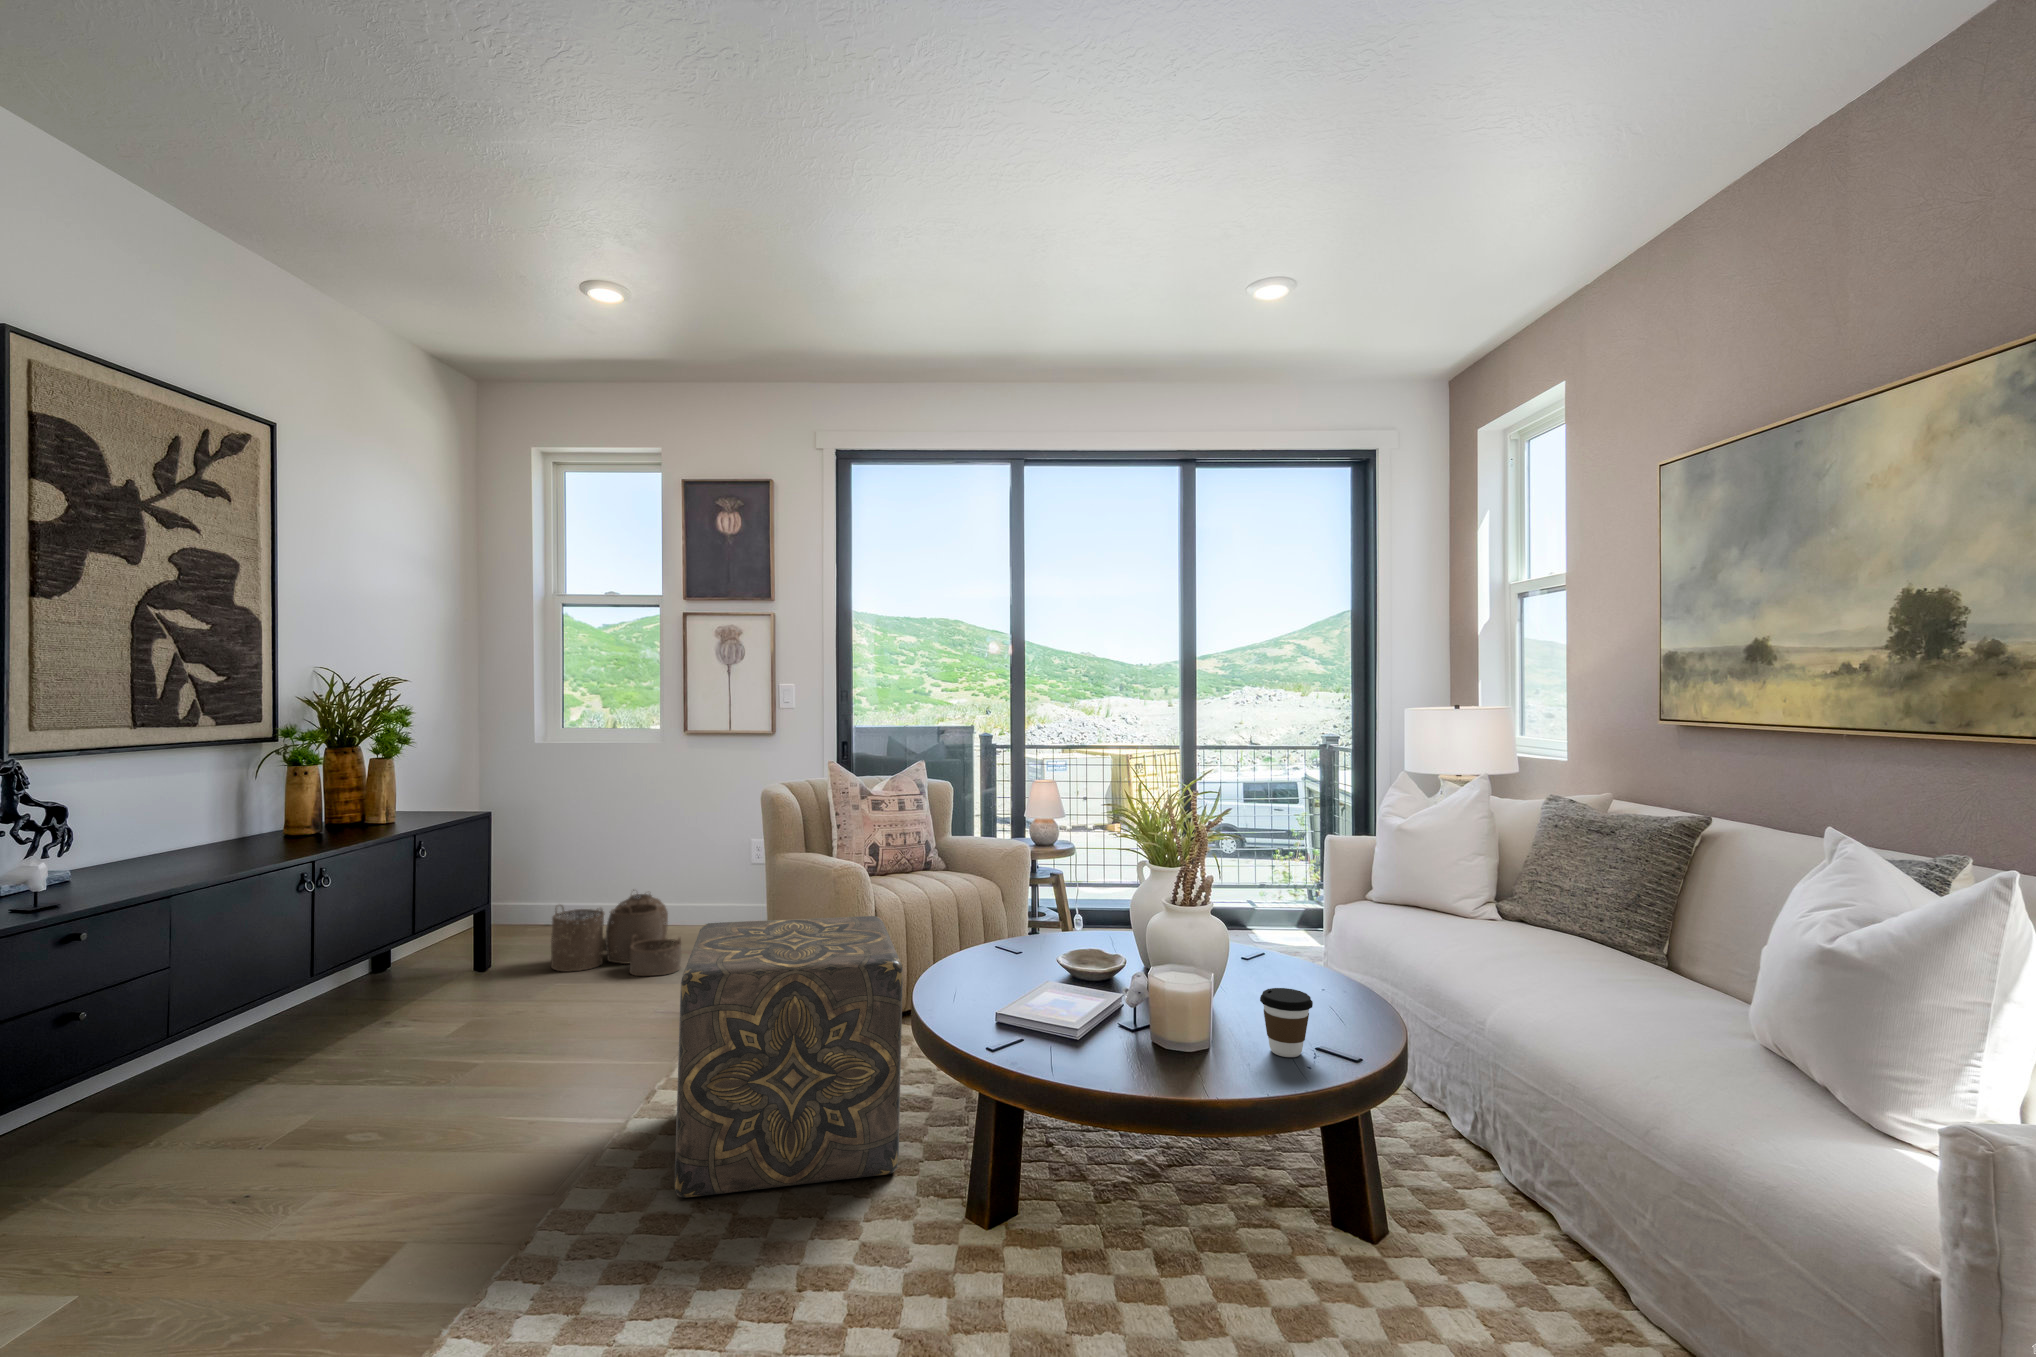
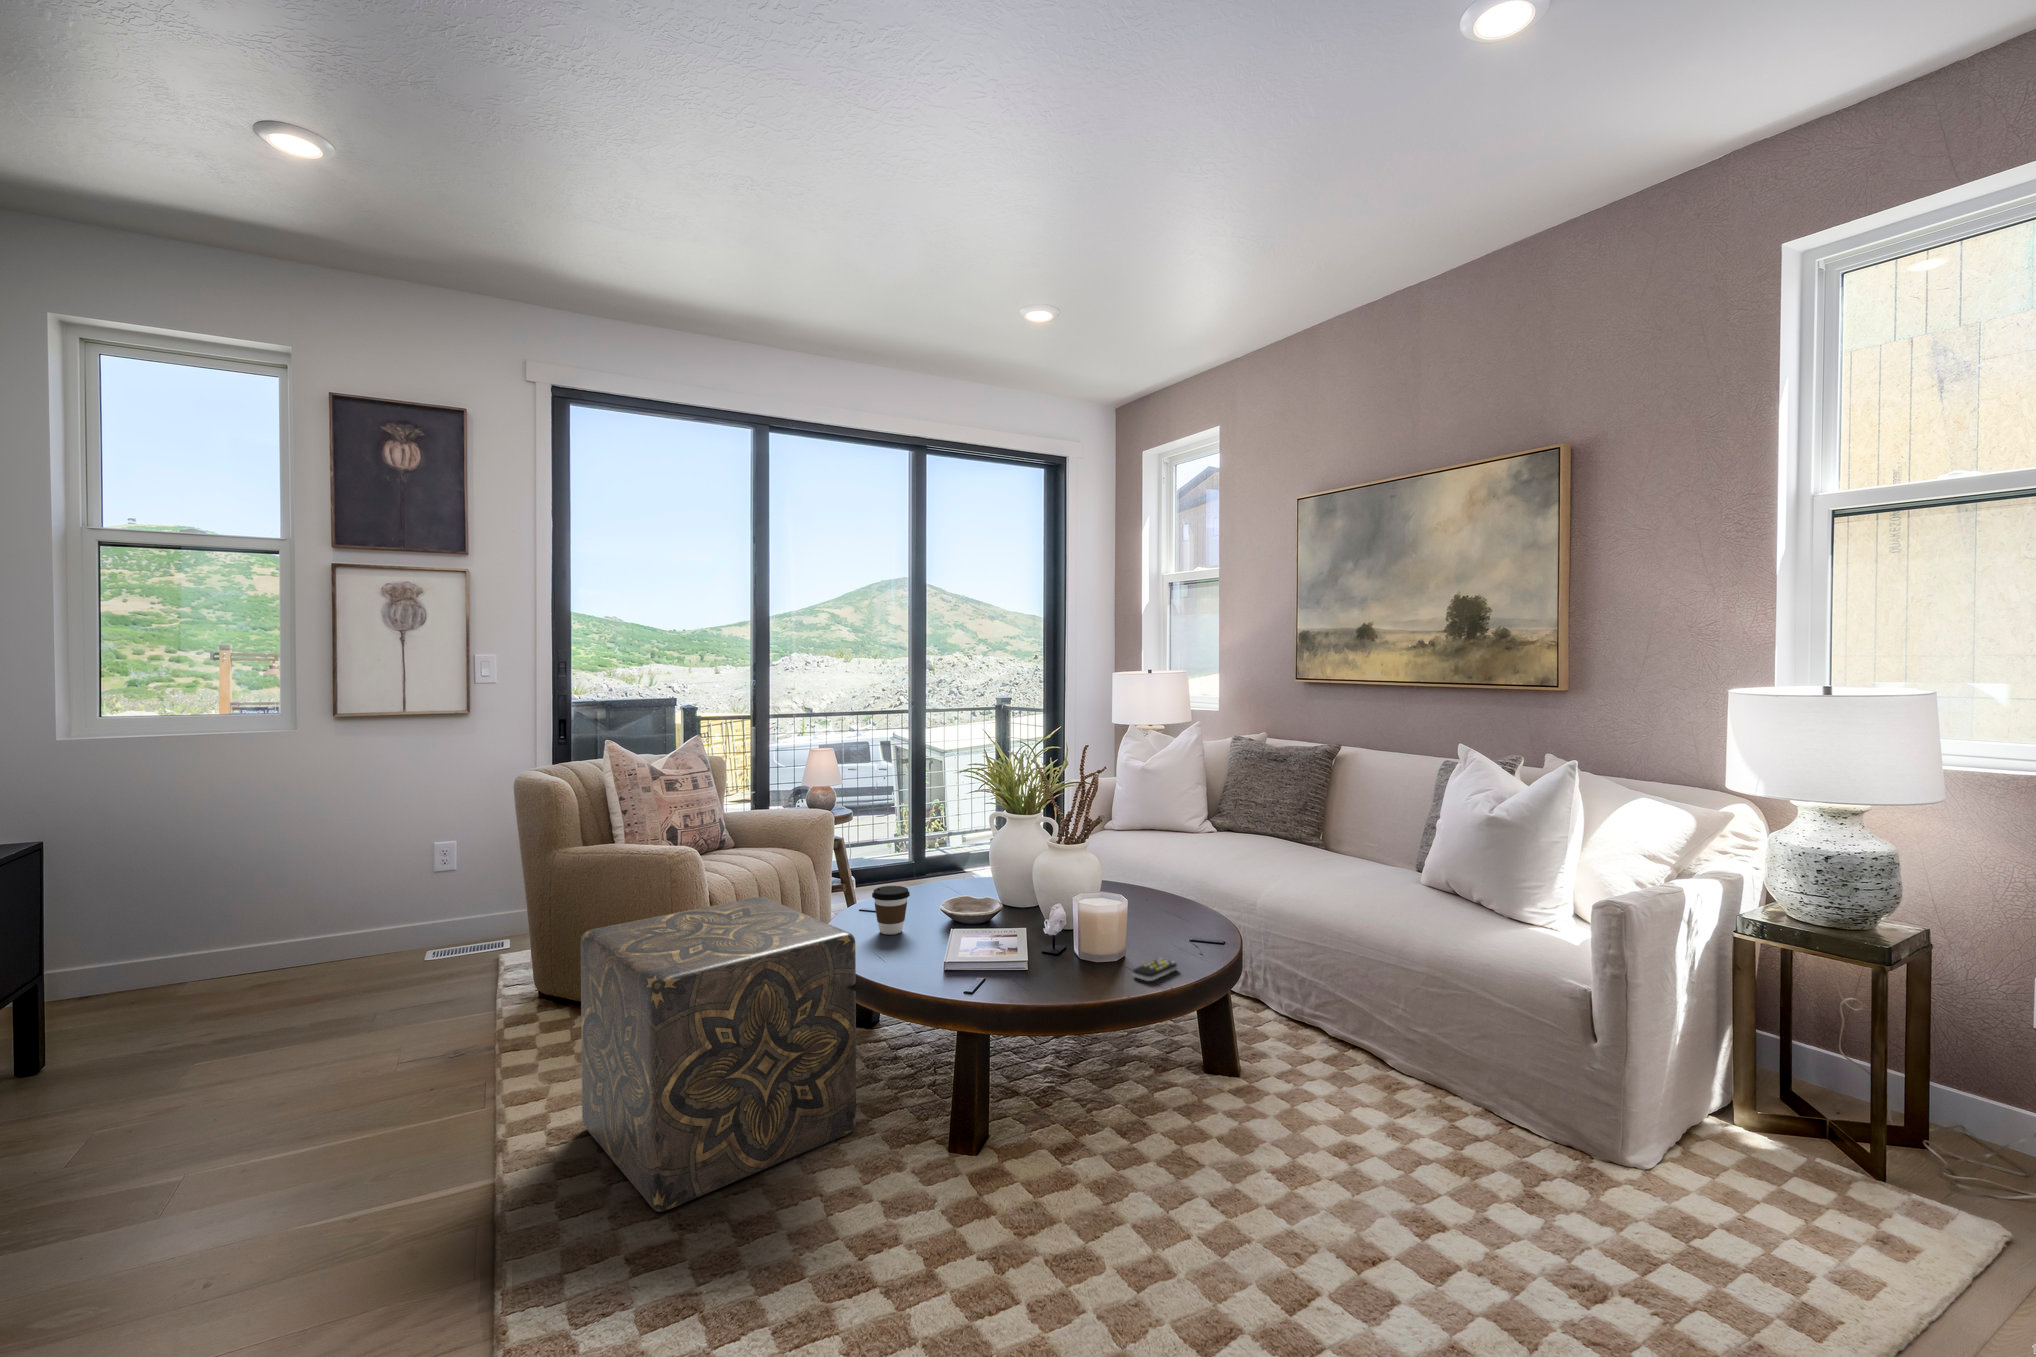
woven basket: present [551,890,681,976] -> none [192,915,398,1032]
coffee cup: present [1260,988,1313,1057] -> present [872,886,910,934]
remote control: none [1186,1054,1251,1078] -> present [1133,958,1177,981]

